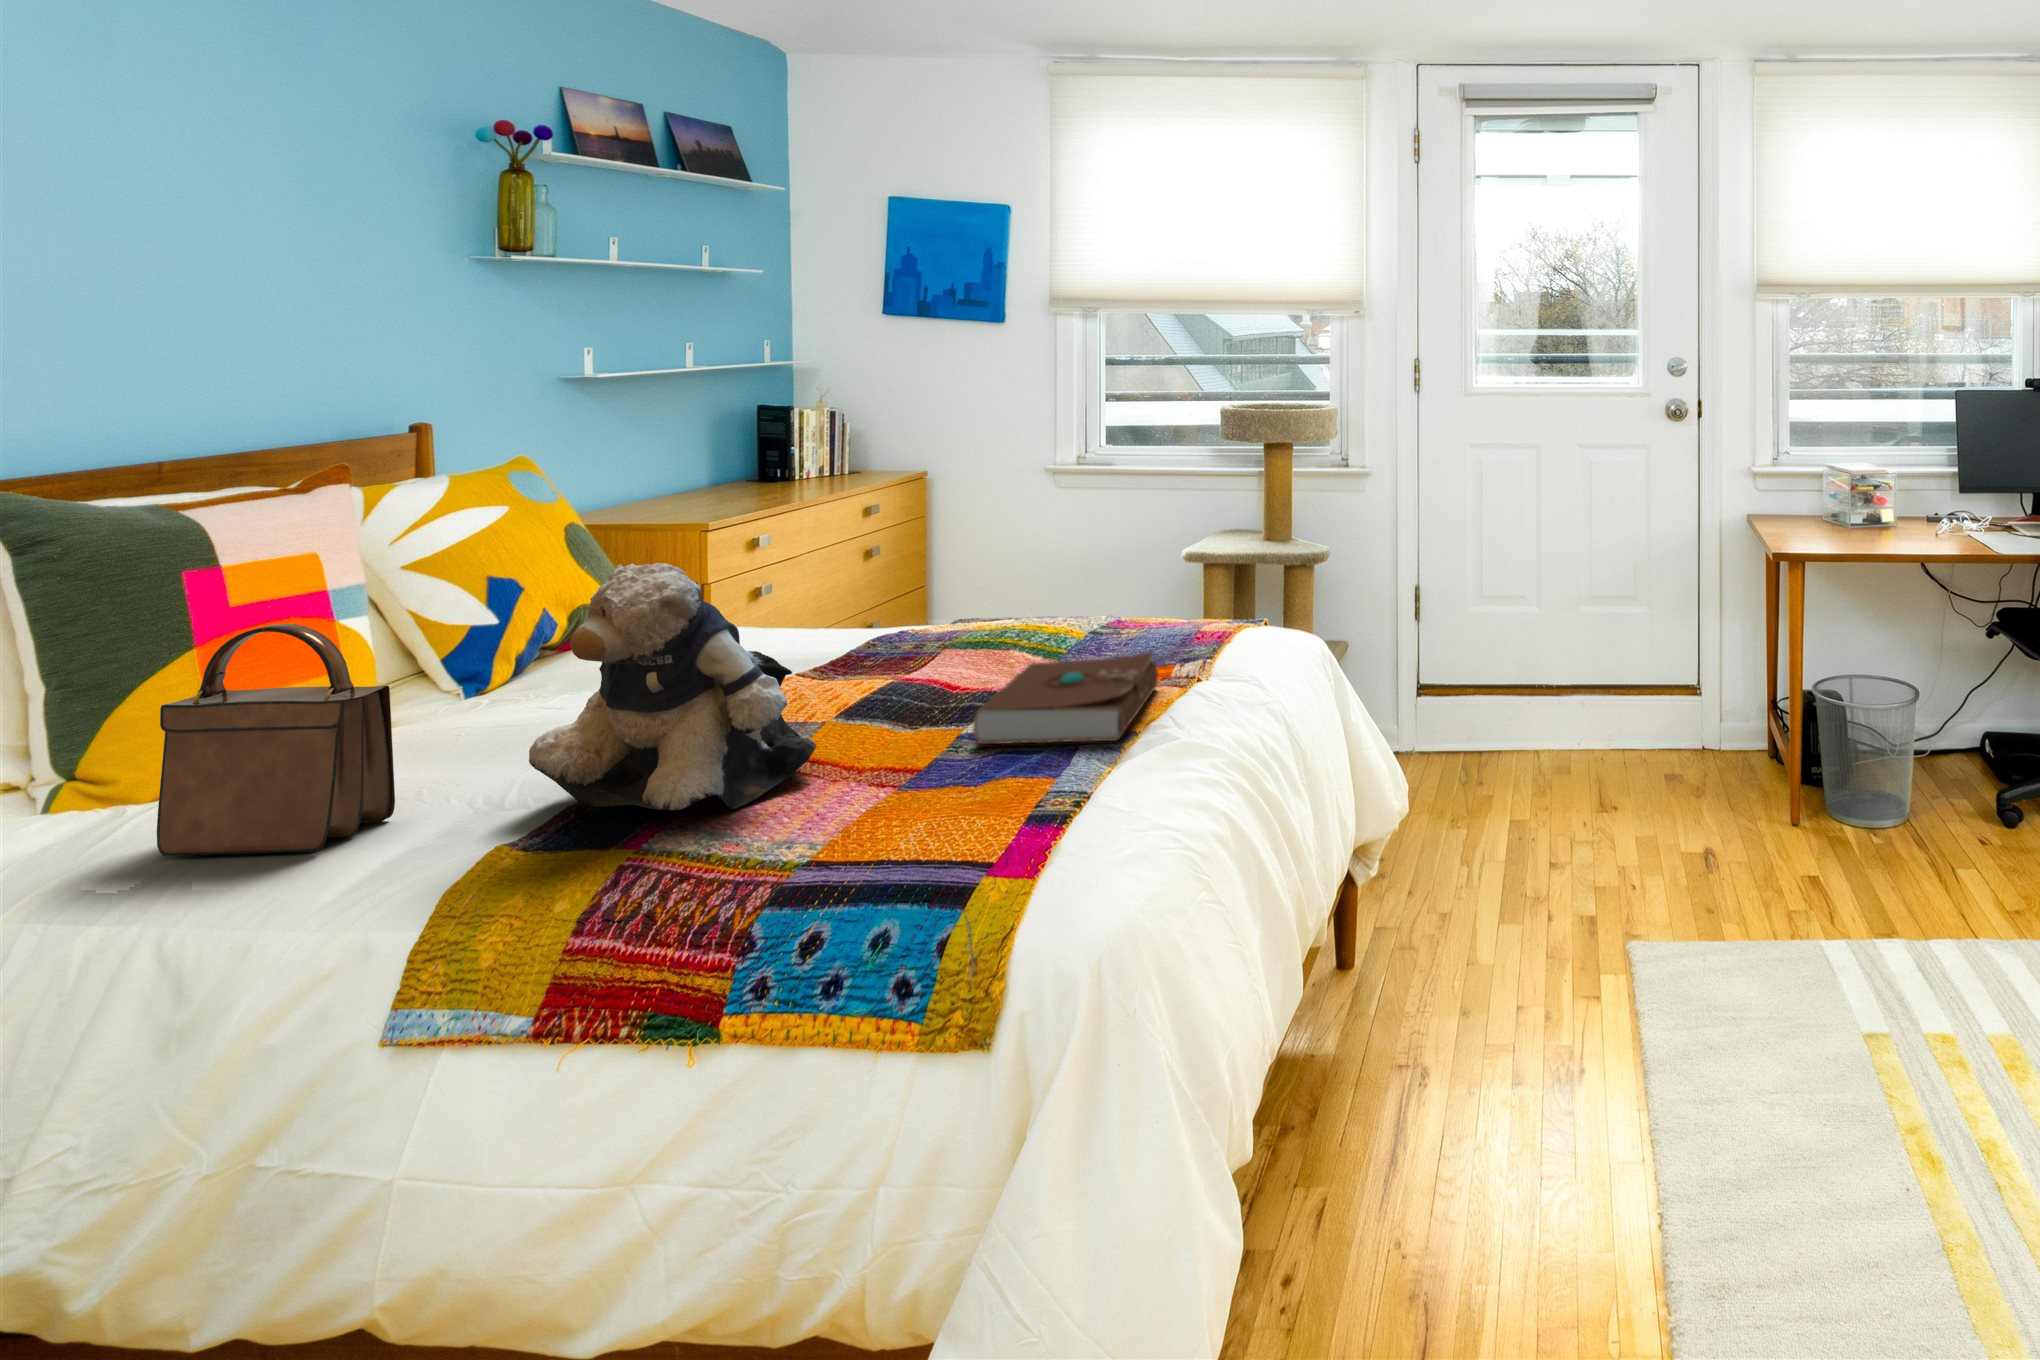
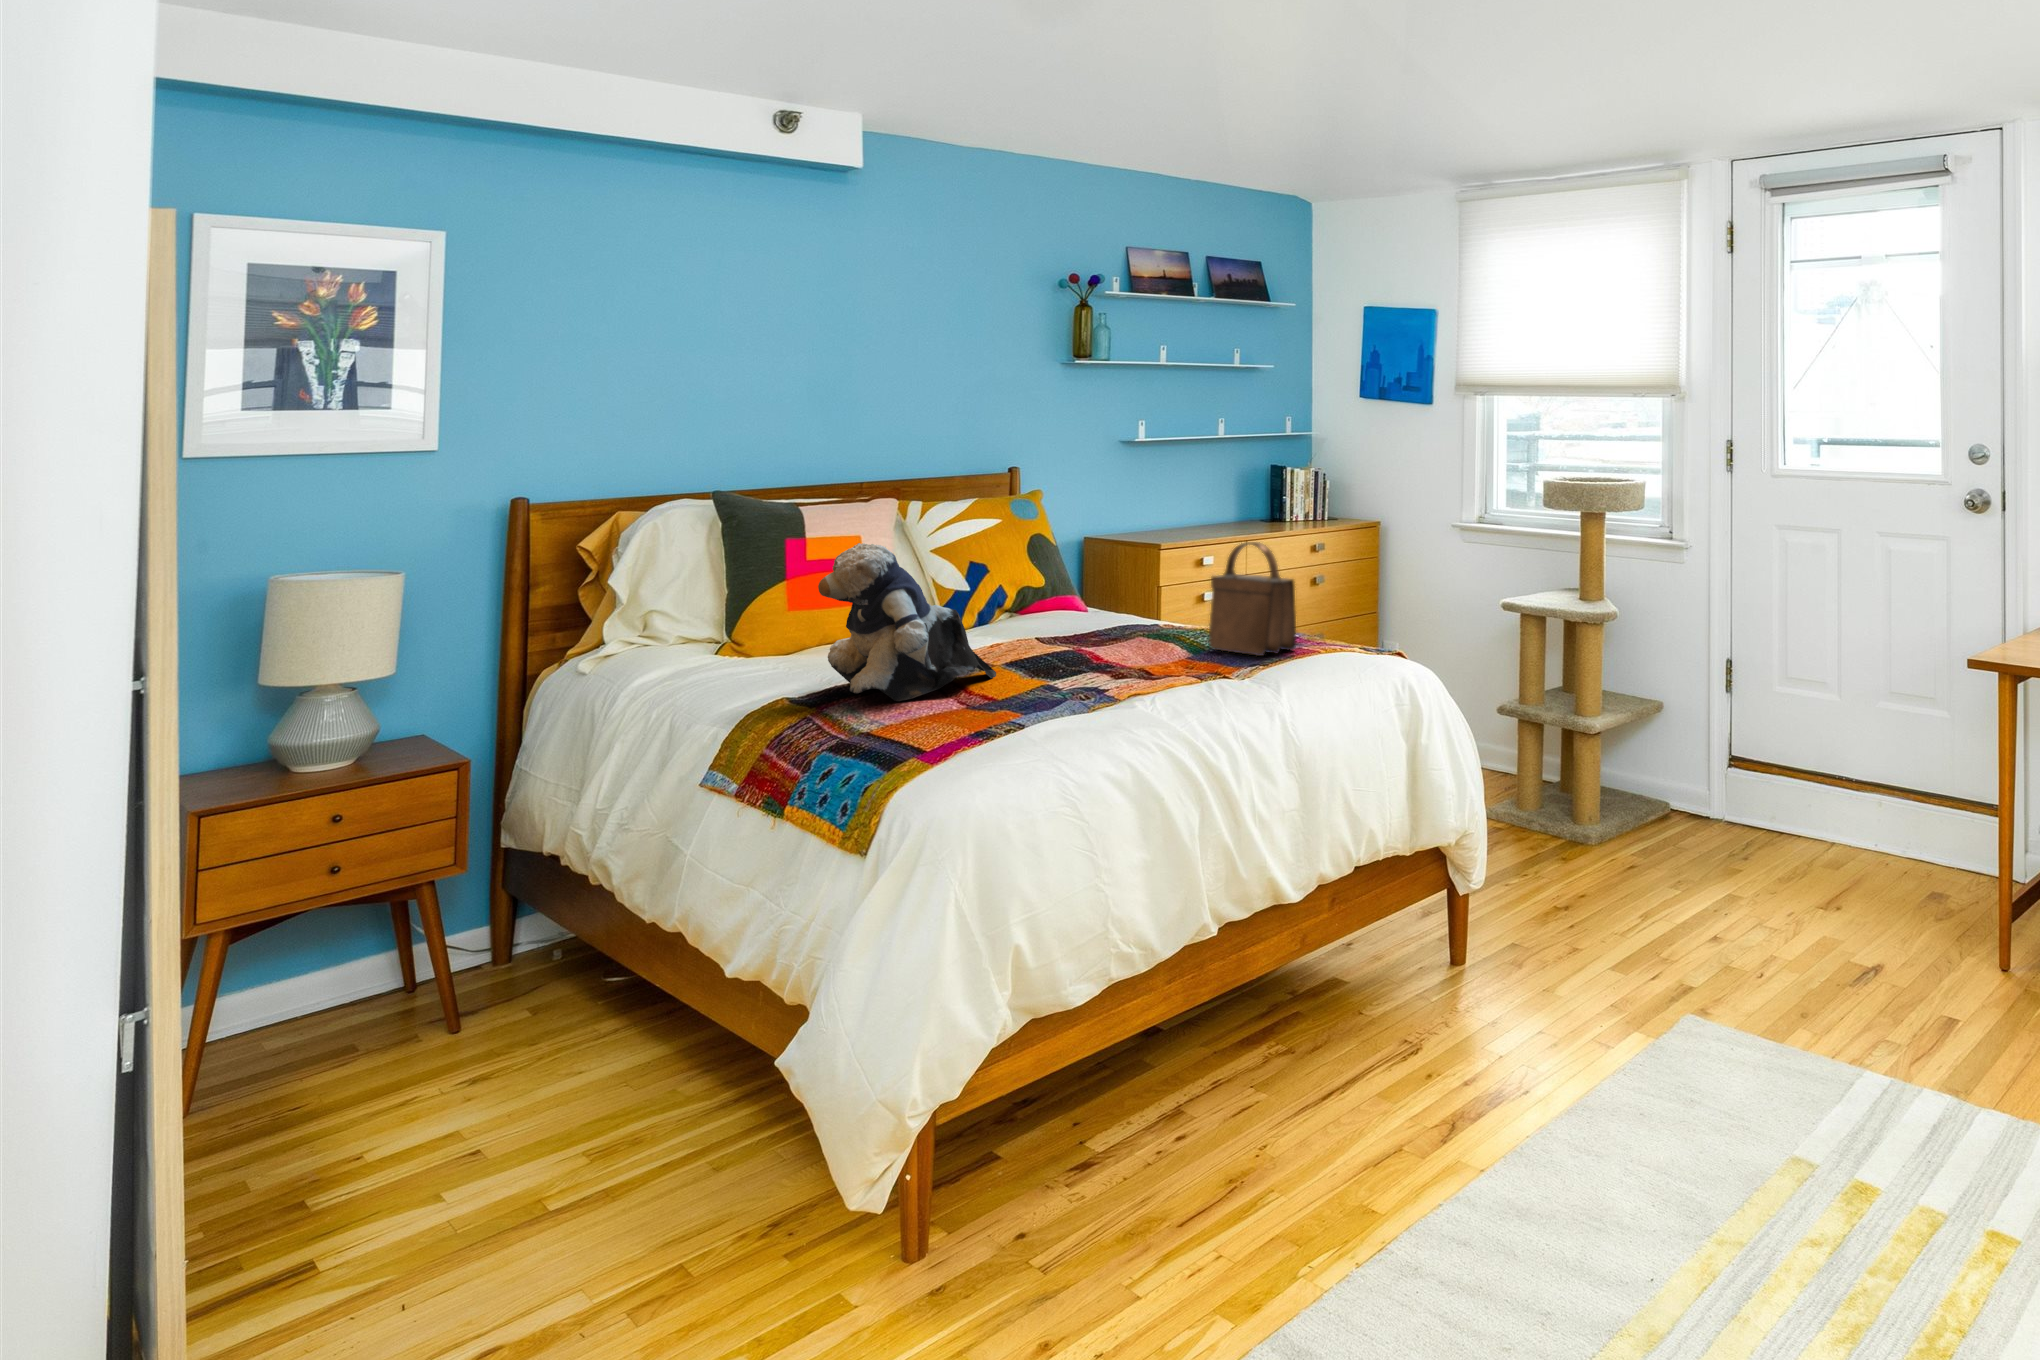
handbag: present [157,624,395,856] -> present [1209,542,1297,656]
book: present [973,652,1158,744] -> none [1056,648,1221,703]

